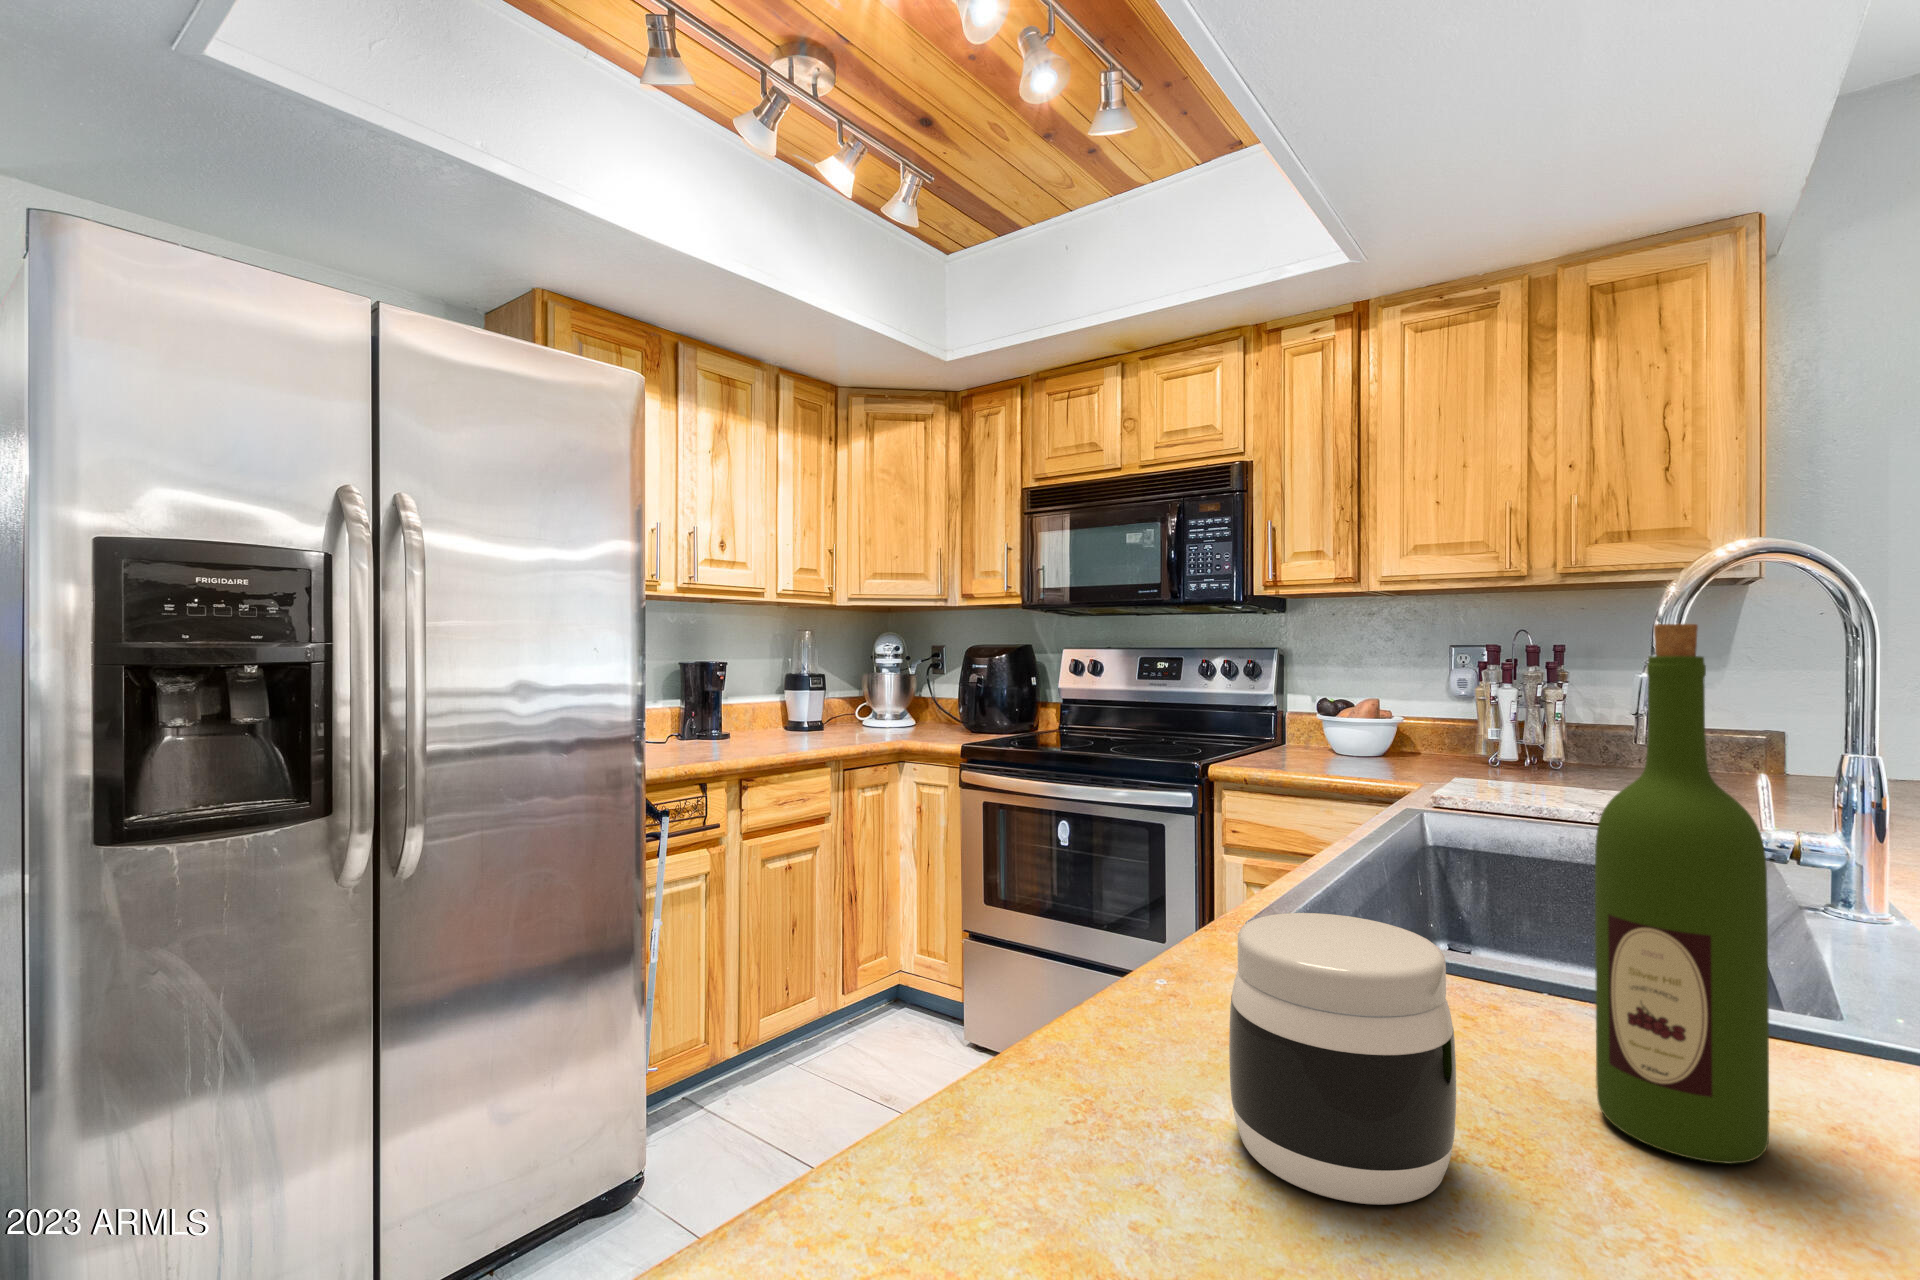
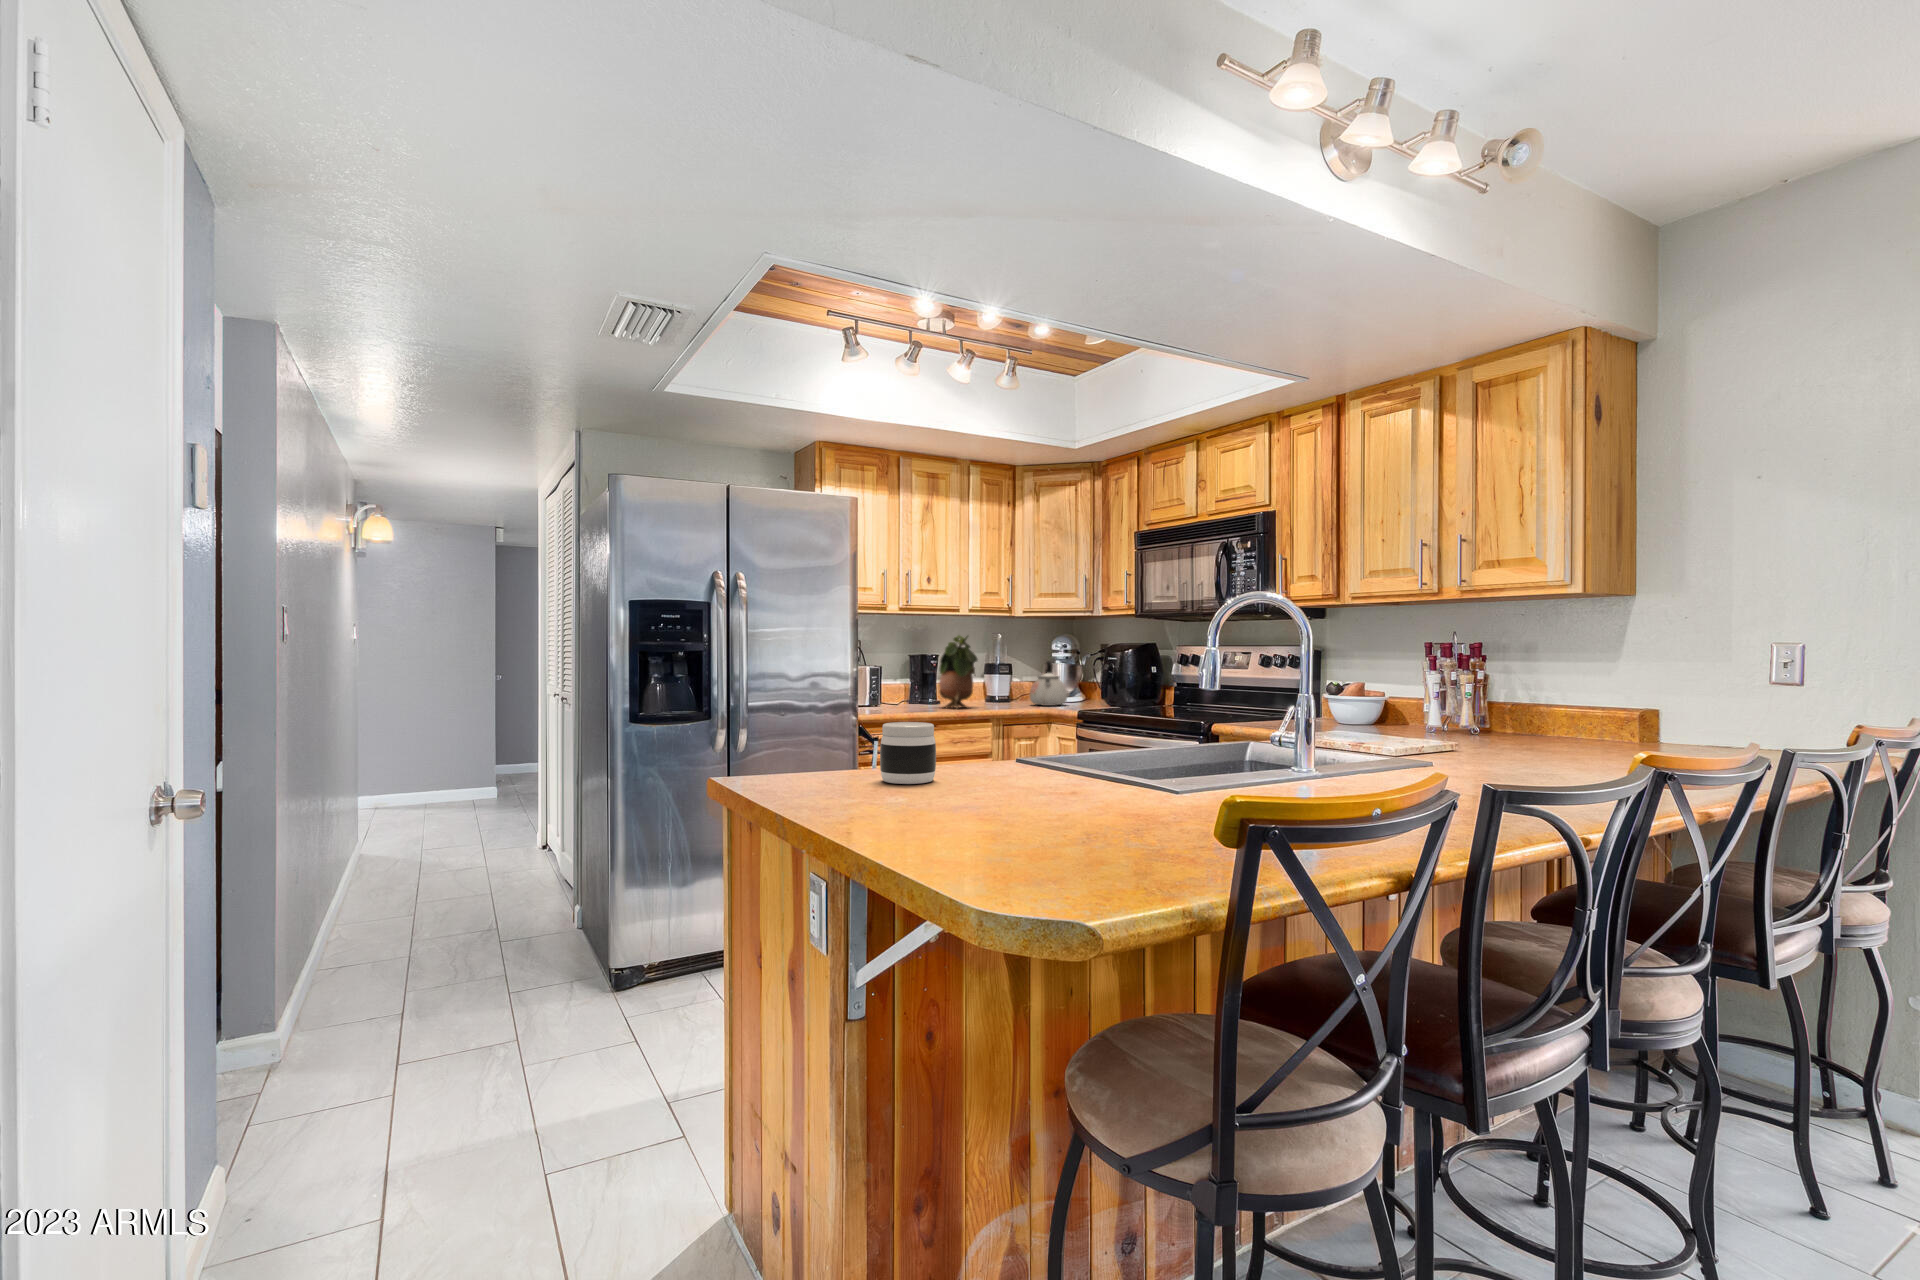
wine bottle: present [1595,624,1769,1164] -> none [984,639,1023,787]
potted plant: none [737,631,798,746] -> present [939,636,978,709]
kettle: none [860,670,915,734] -> present [1030,661,1067,706]

